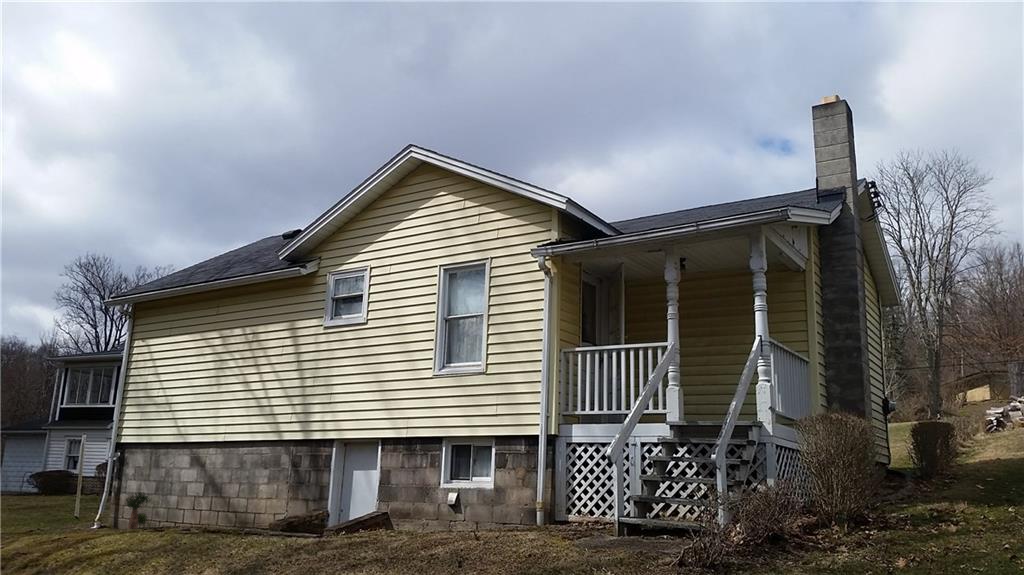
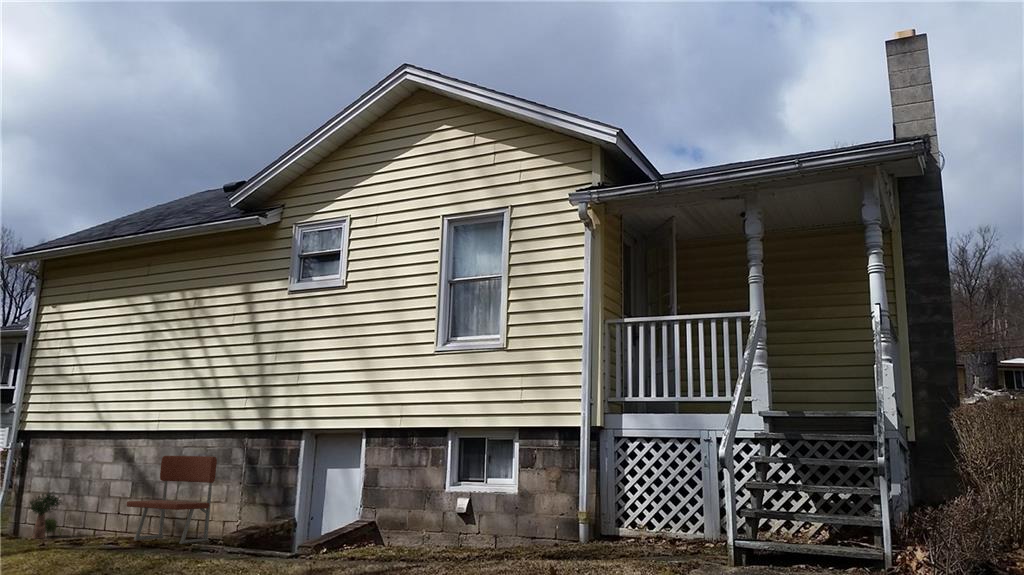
bench: none [199,461,268,531] -> present [127,456,217,544]

